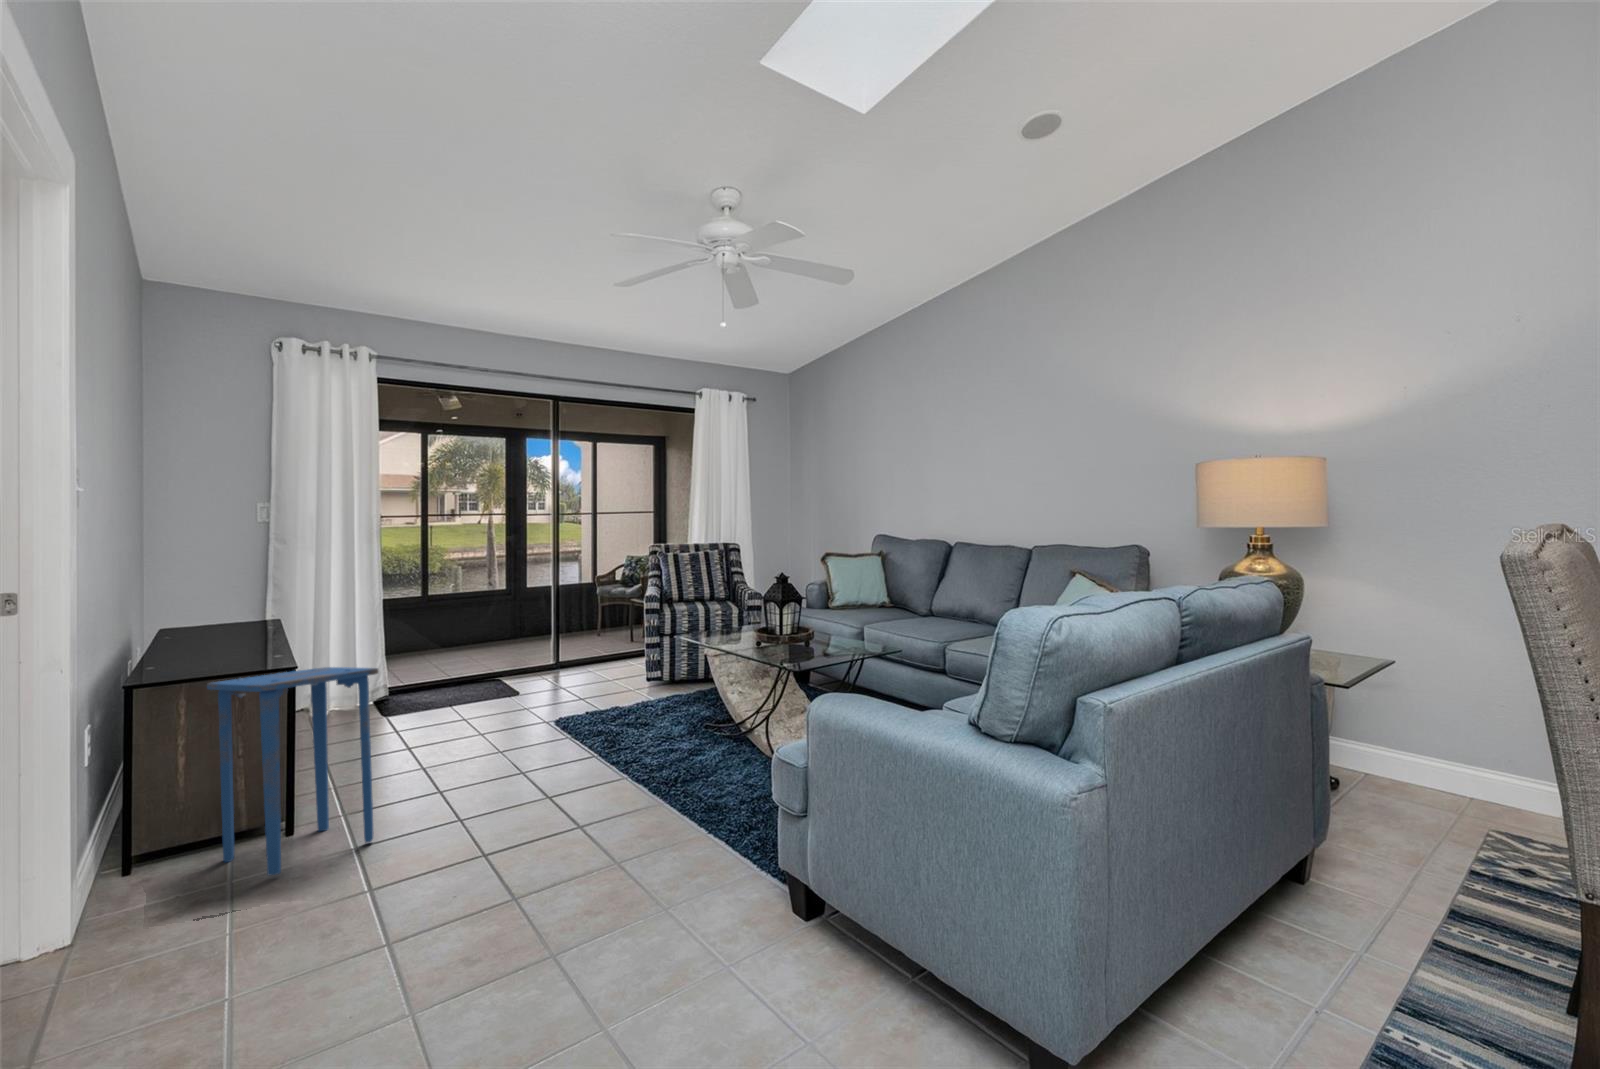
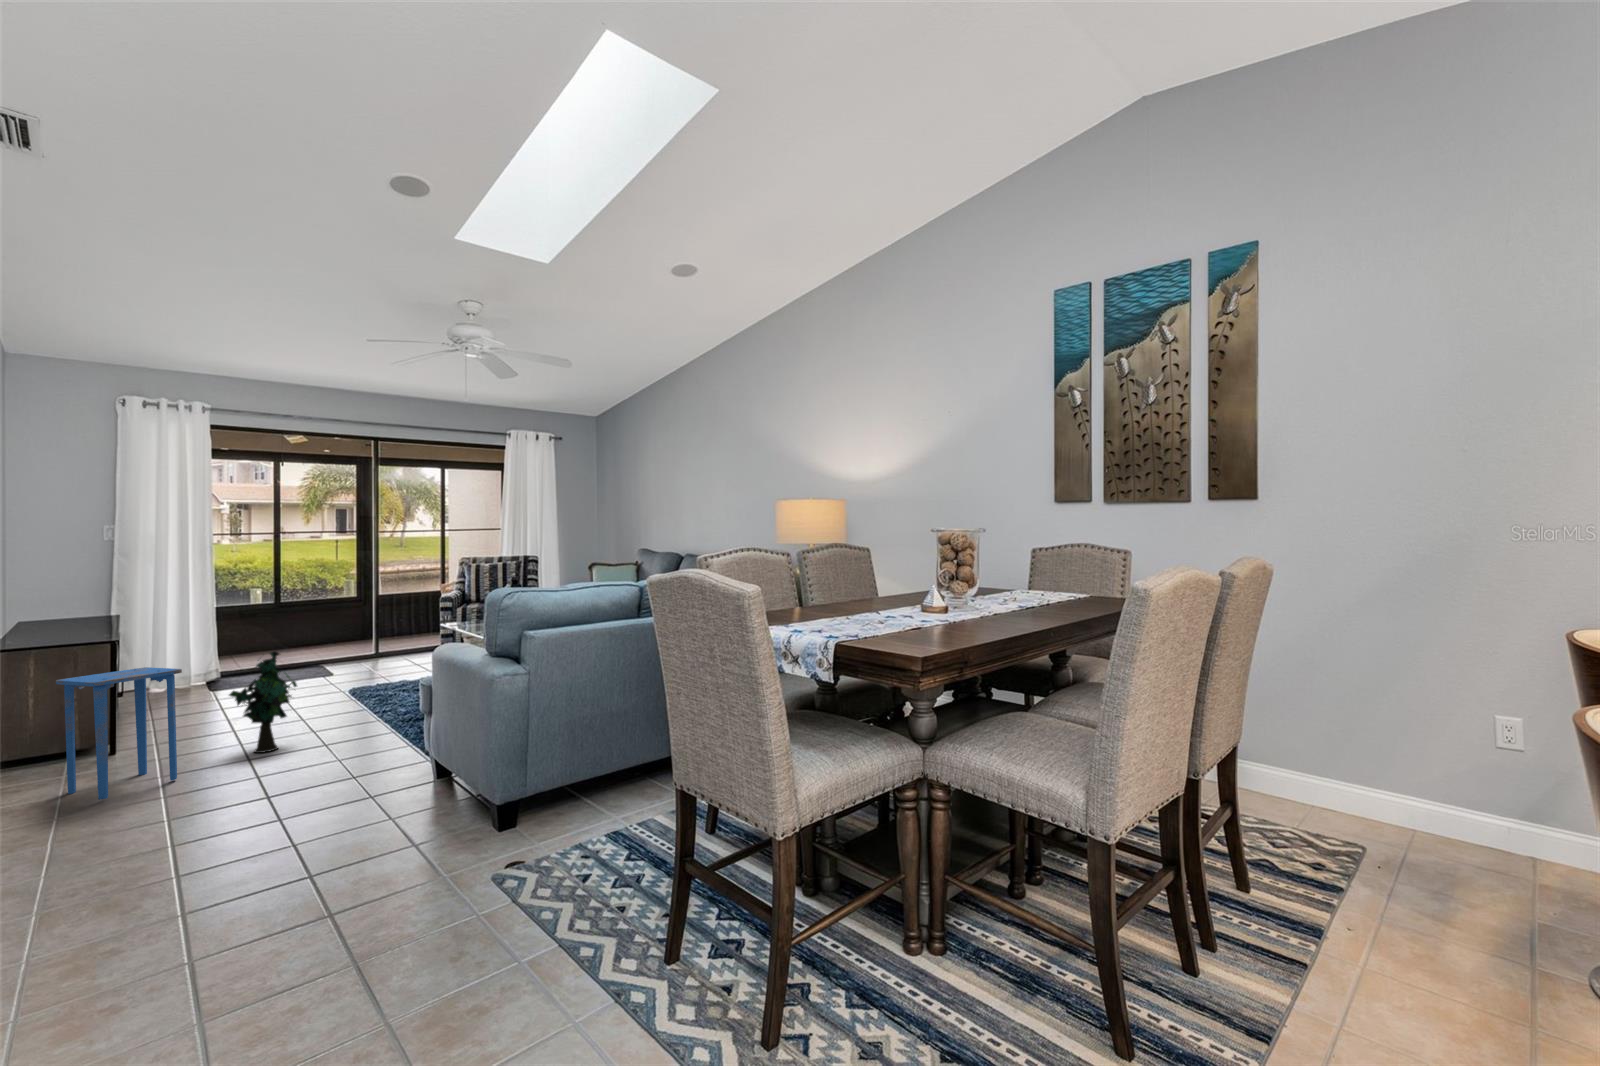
decorative plant: none [432,647,520,798] -> present [229,651,297,753]

